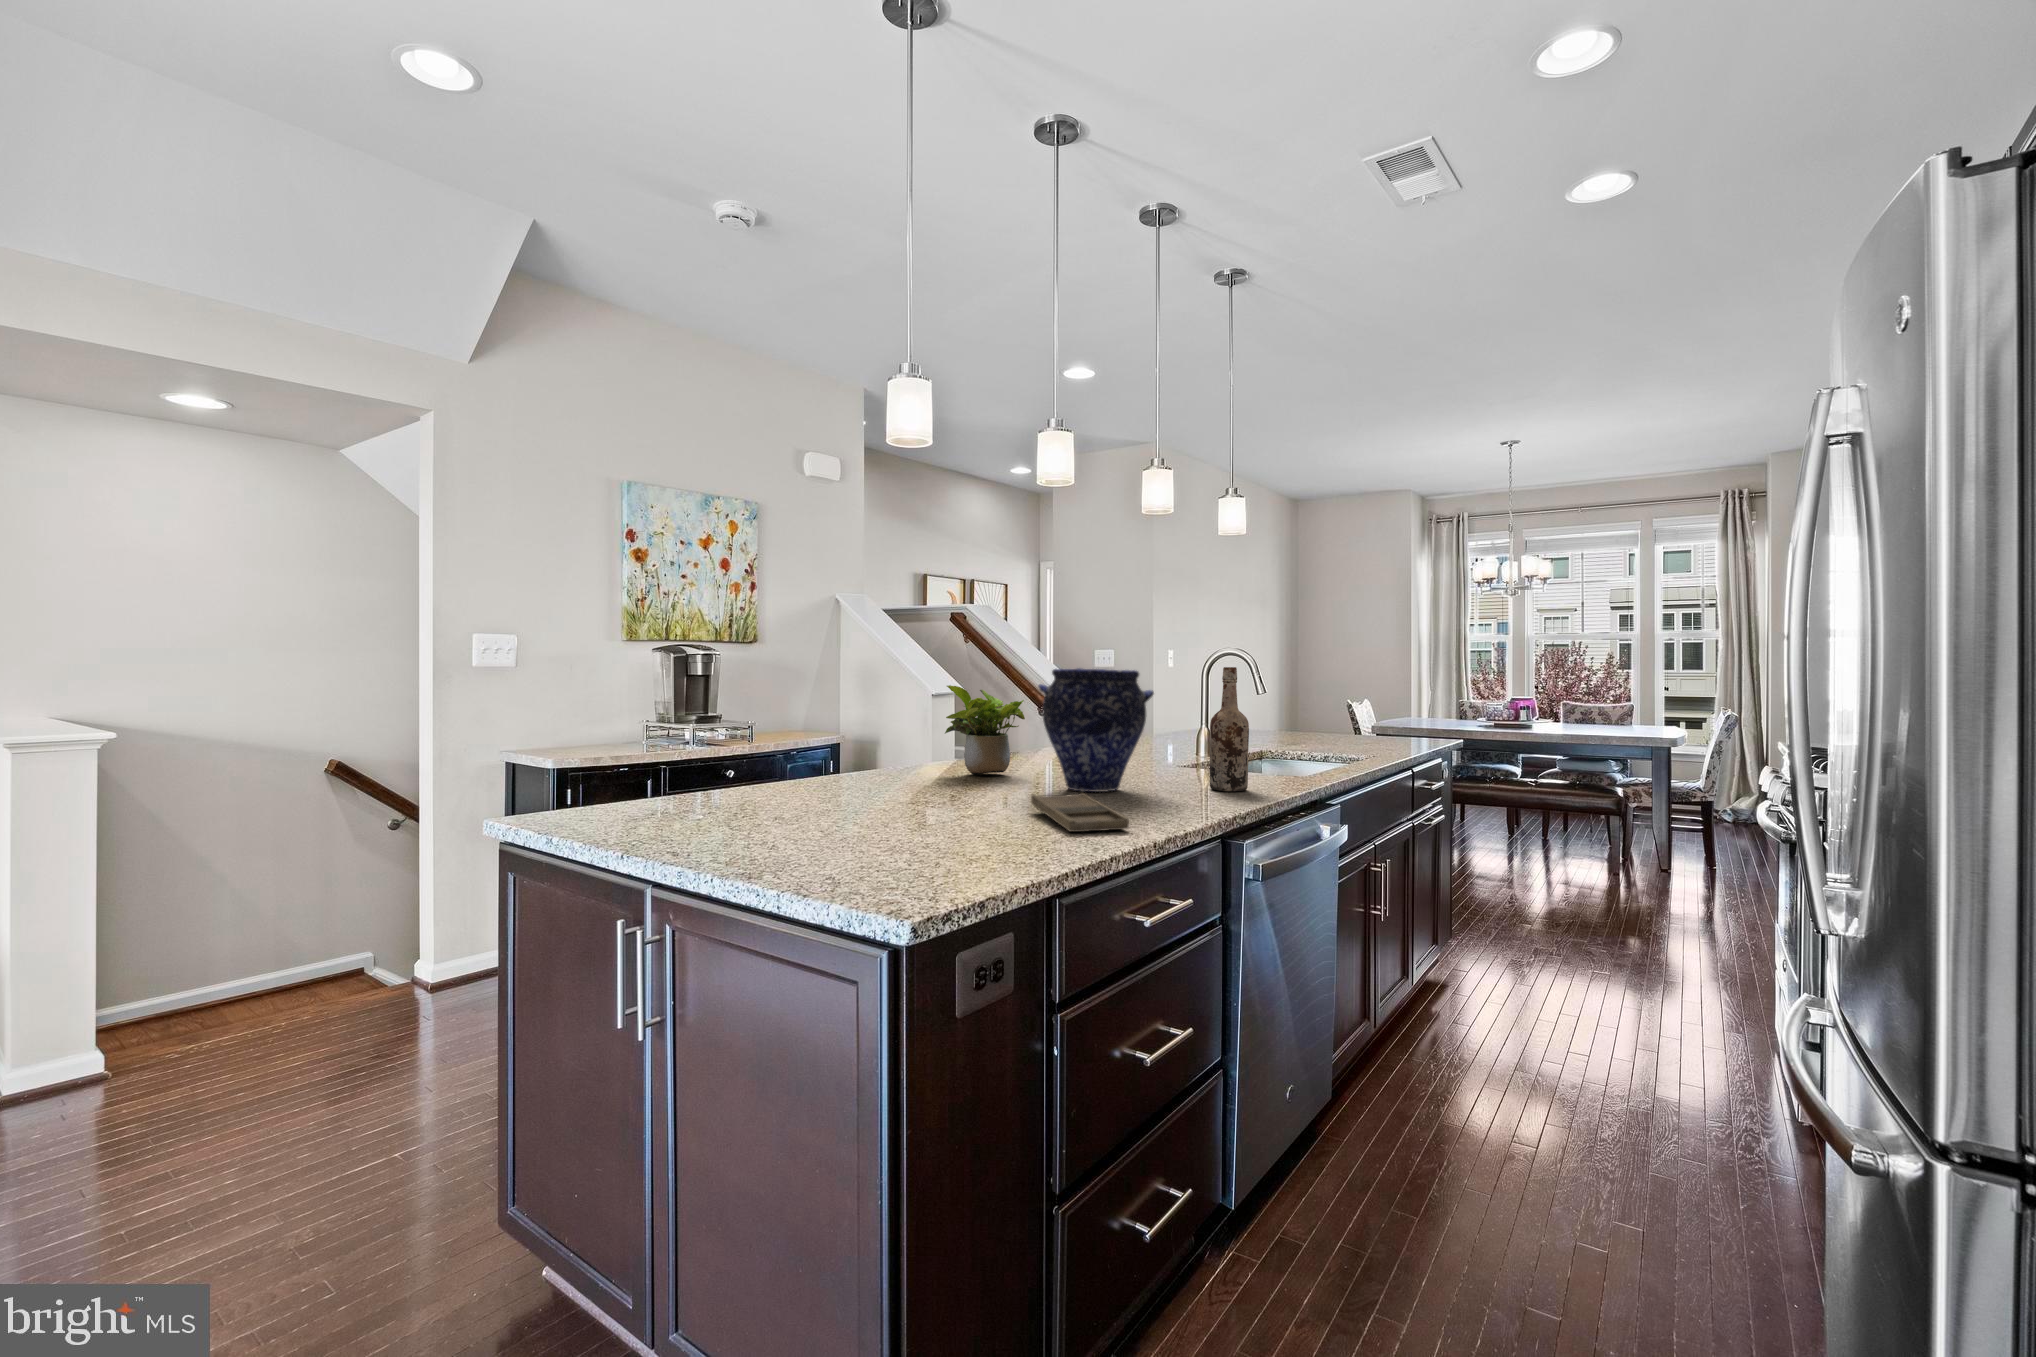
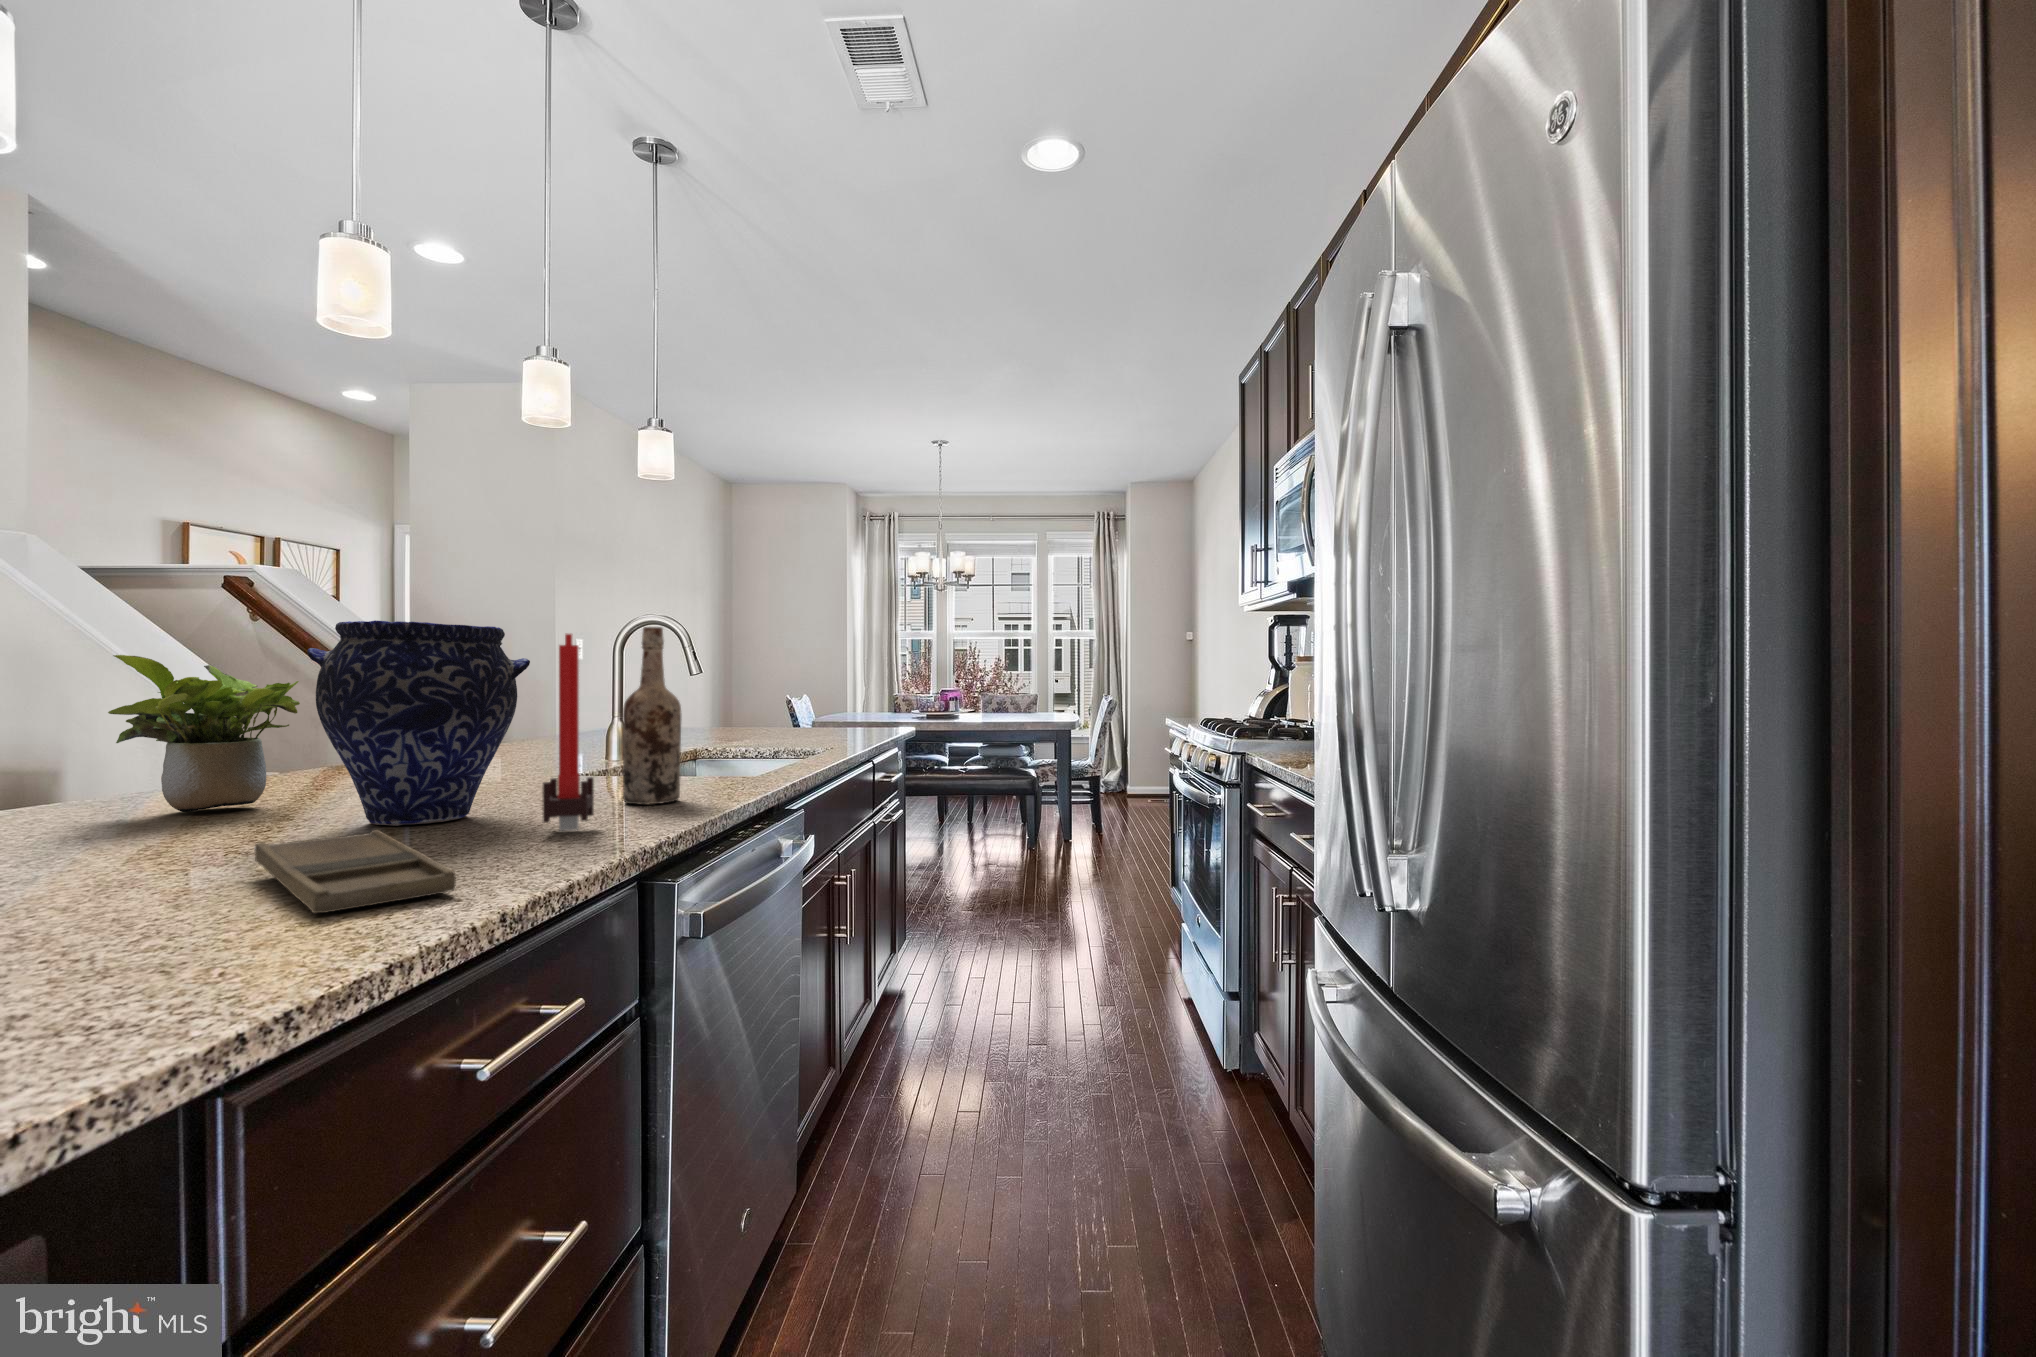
candle: none [1164,678,1194,804] -> present [543,634,594,831]

